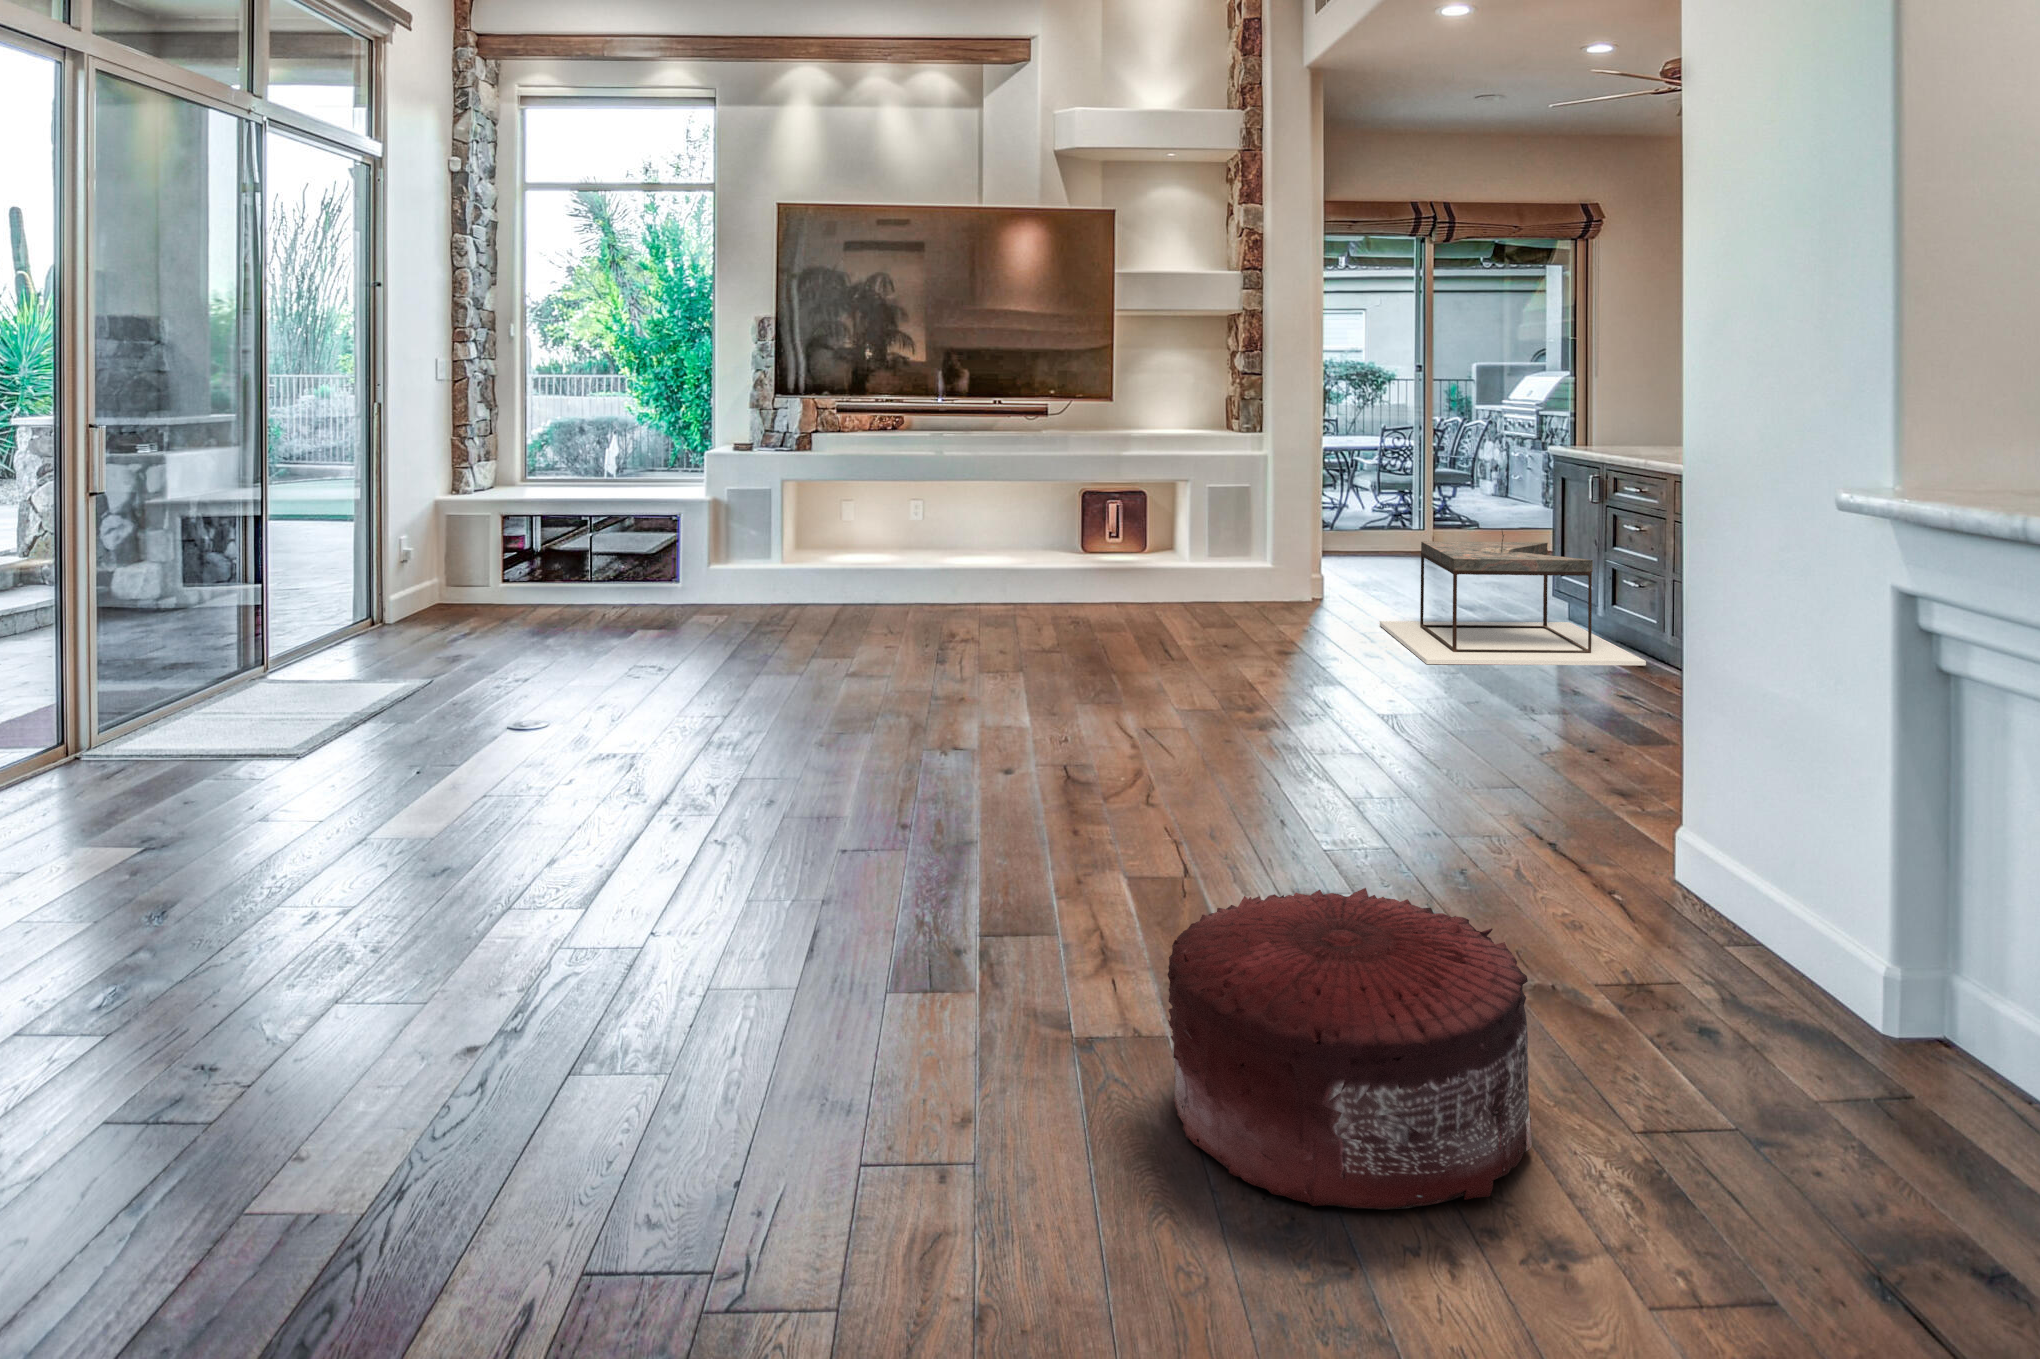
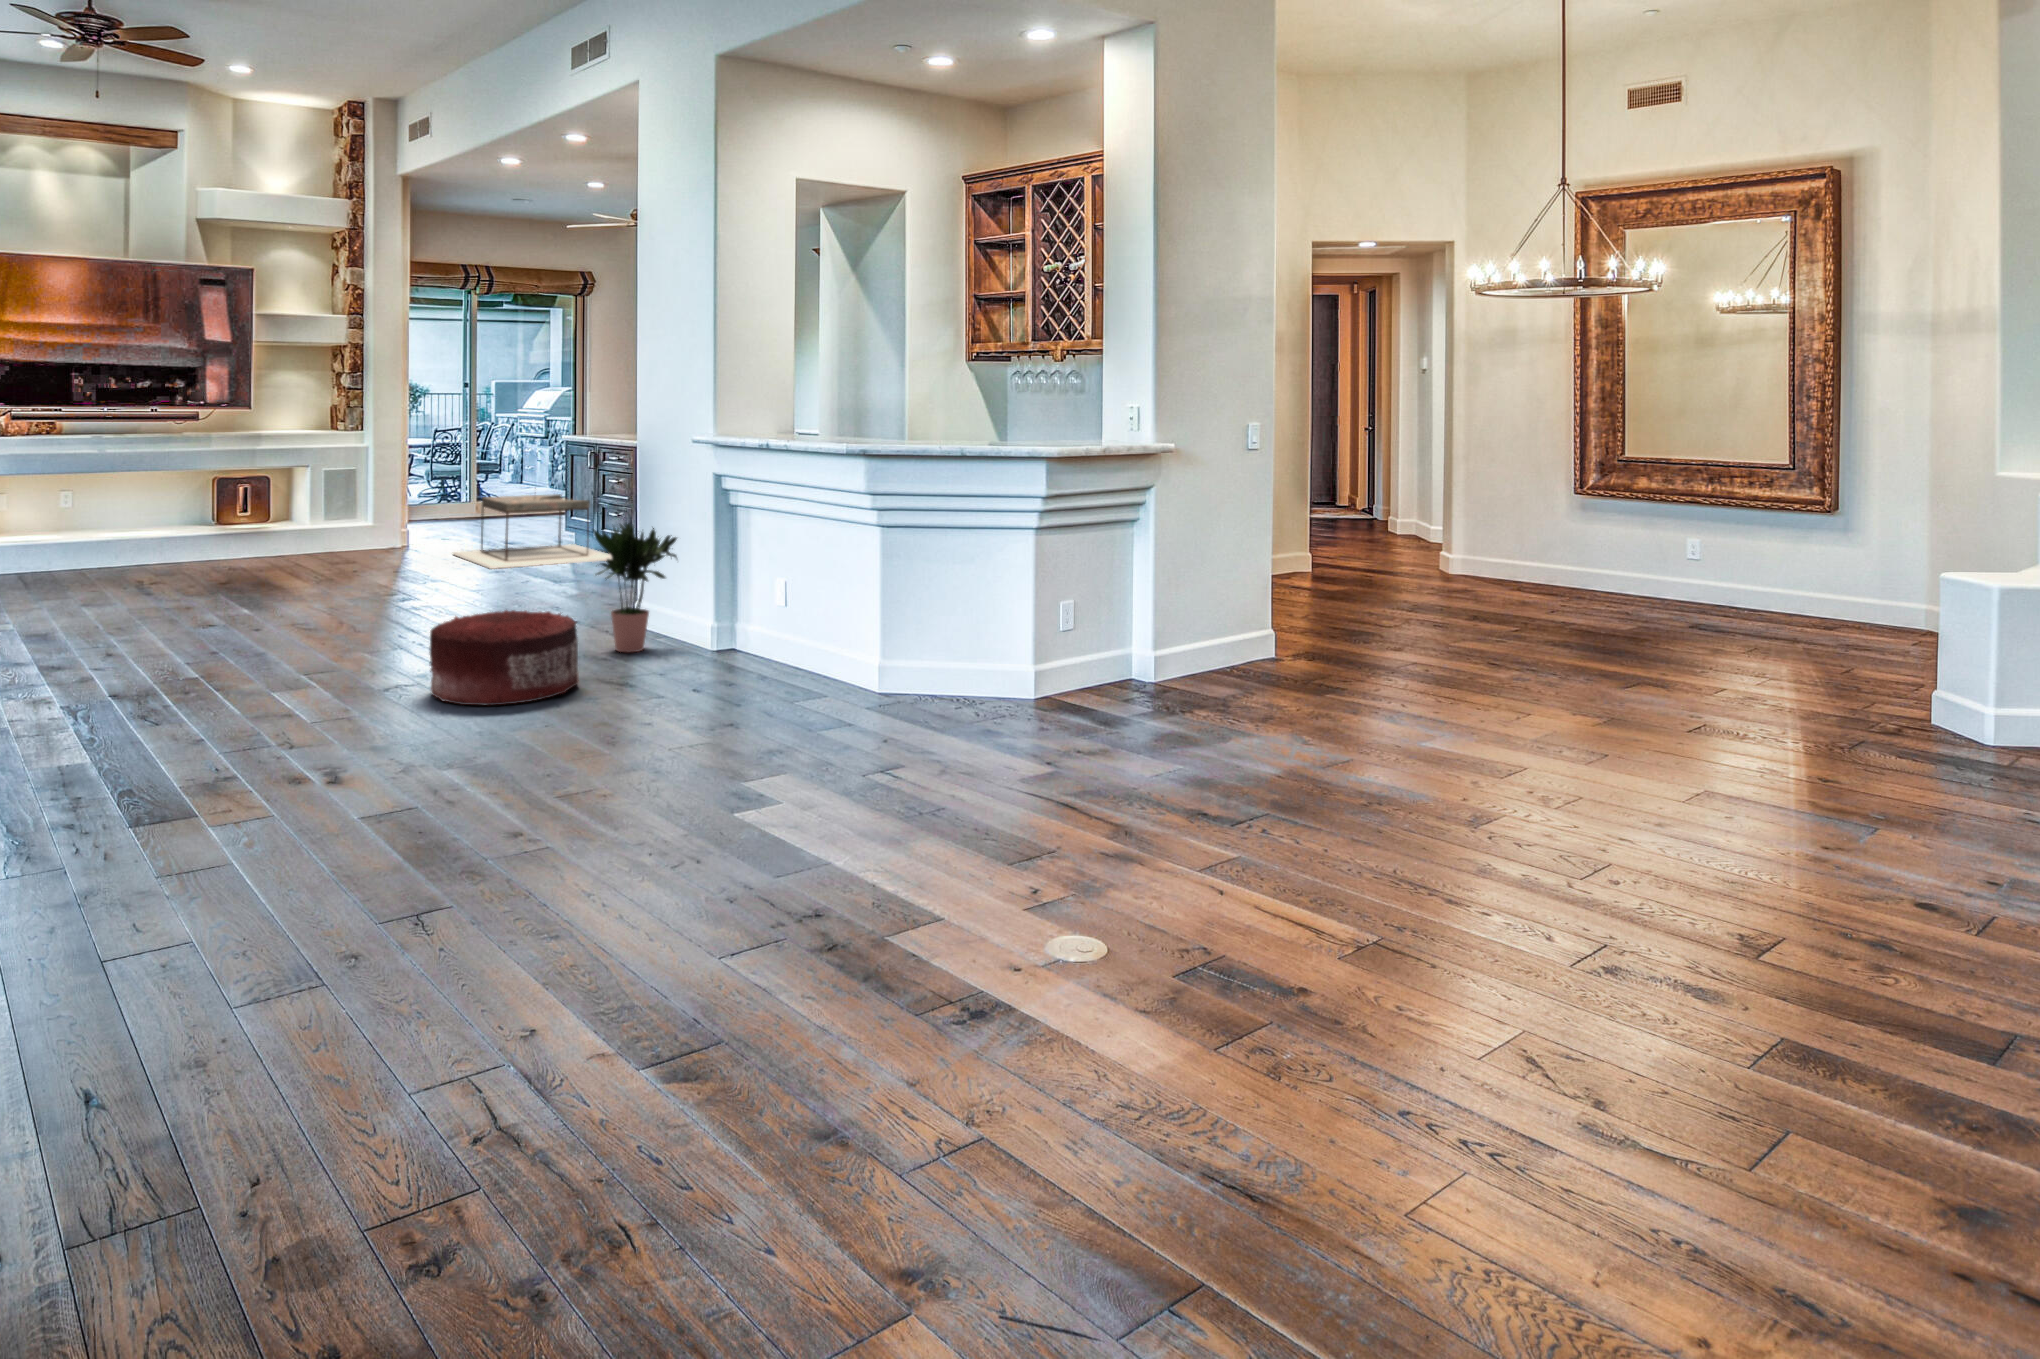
potted plant: none [1573,666,1809,1000] -> present [593,523,677,652]

